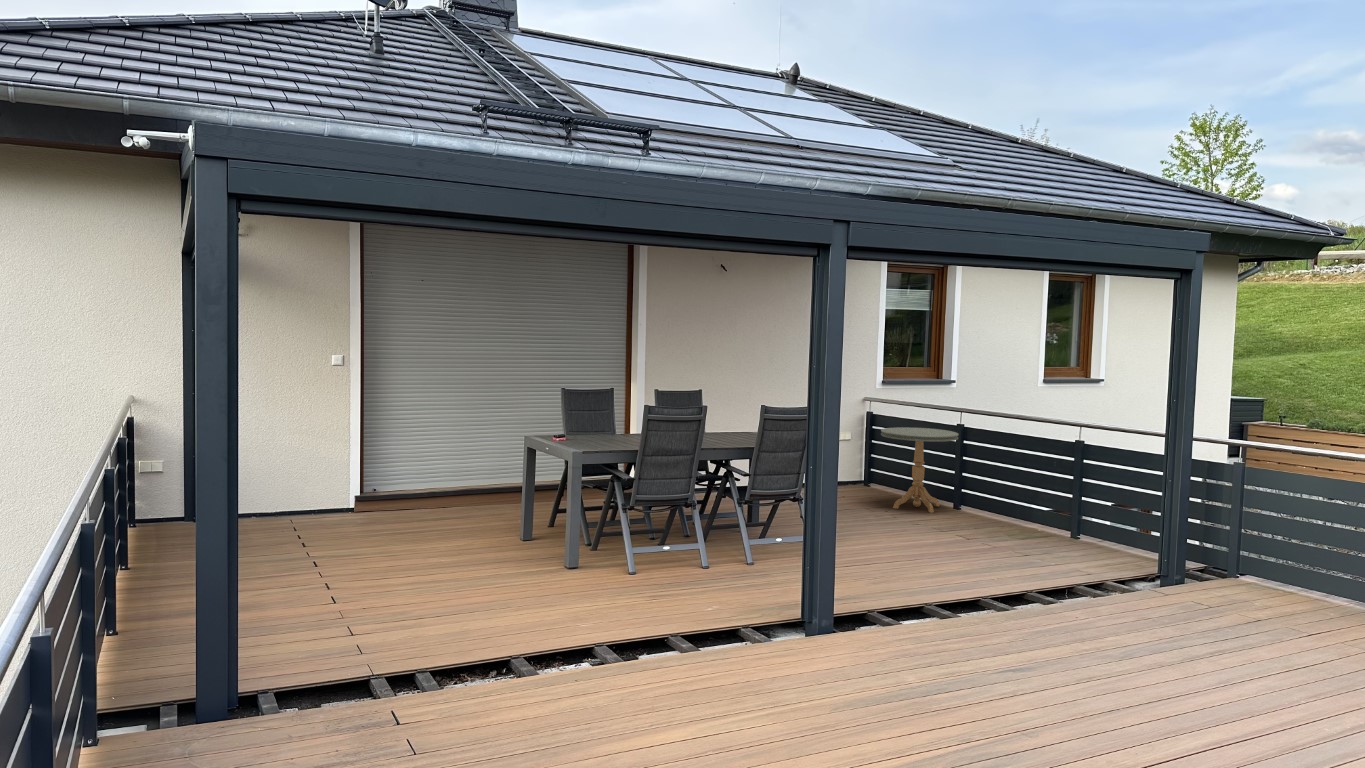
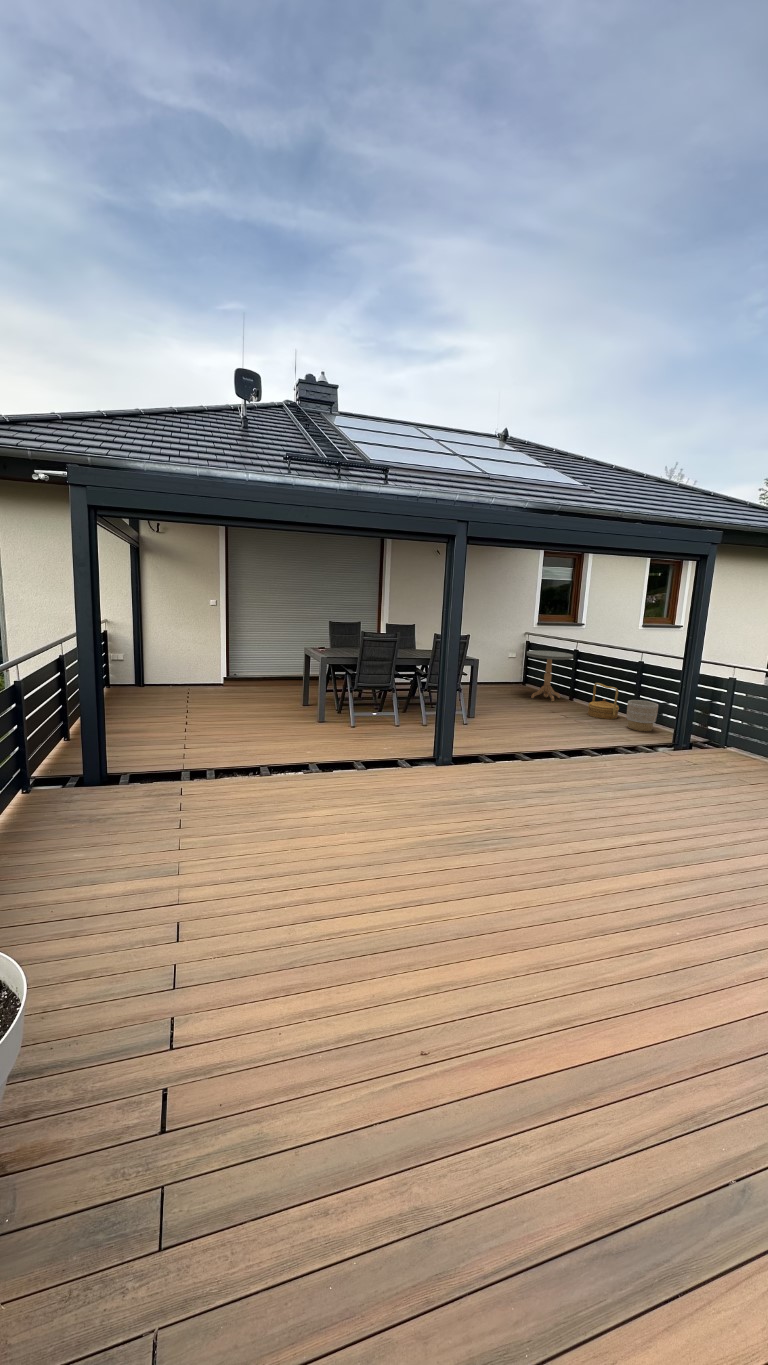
woven basket: none [998,478,1050,538] -> present [588,683,619,719]
planter: none [1070,504,1121,556] -> present [626,700,658,731]

